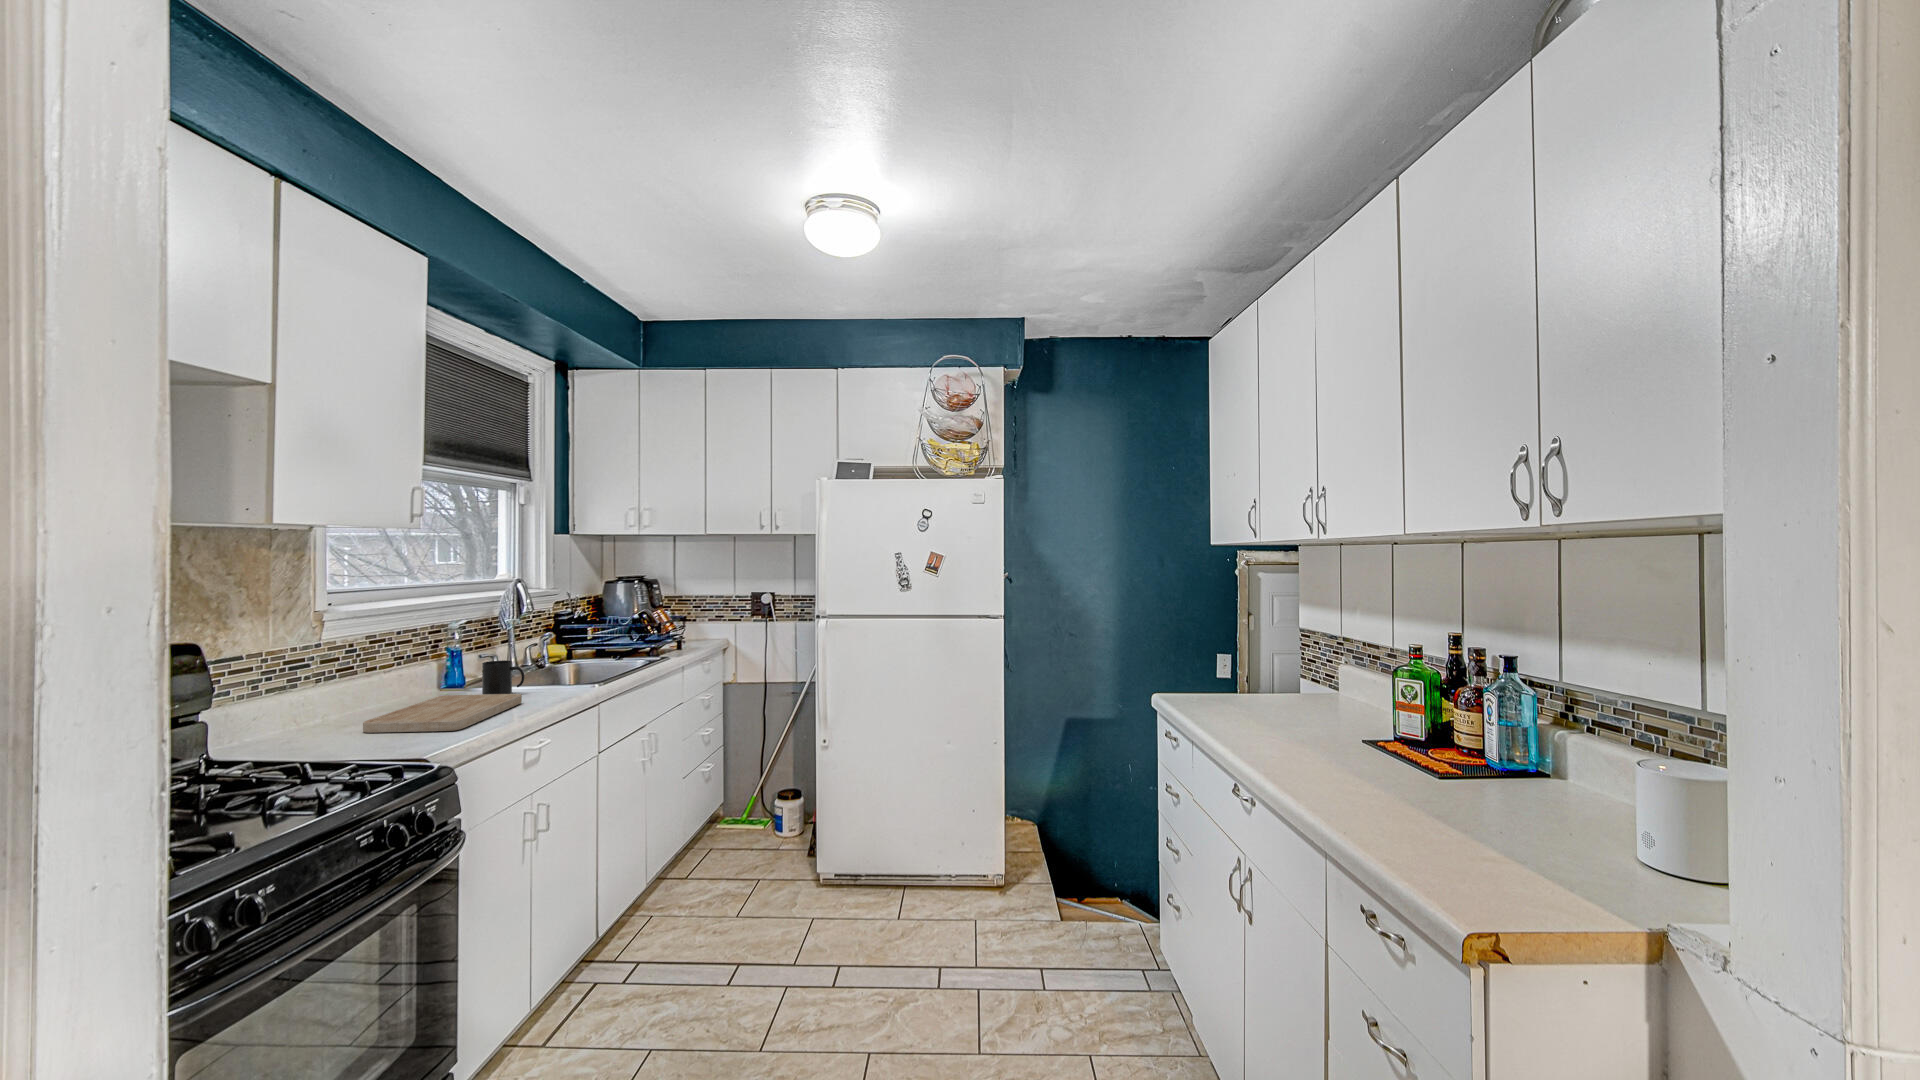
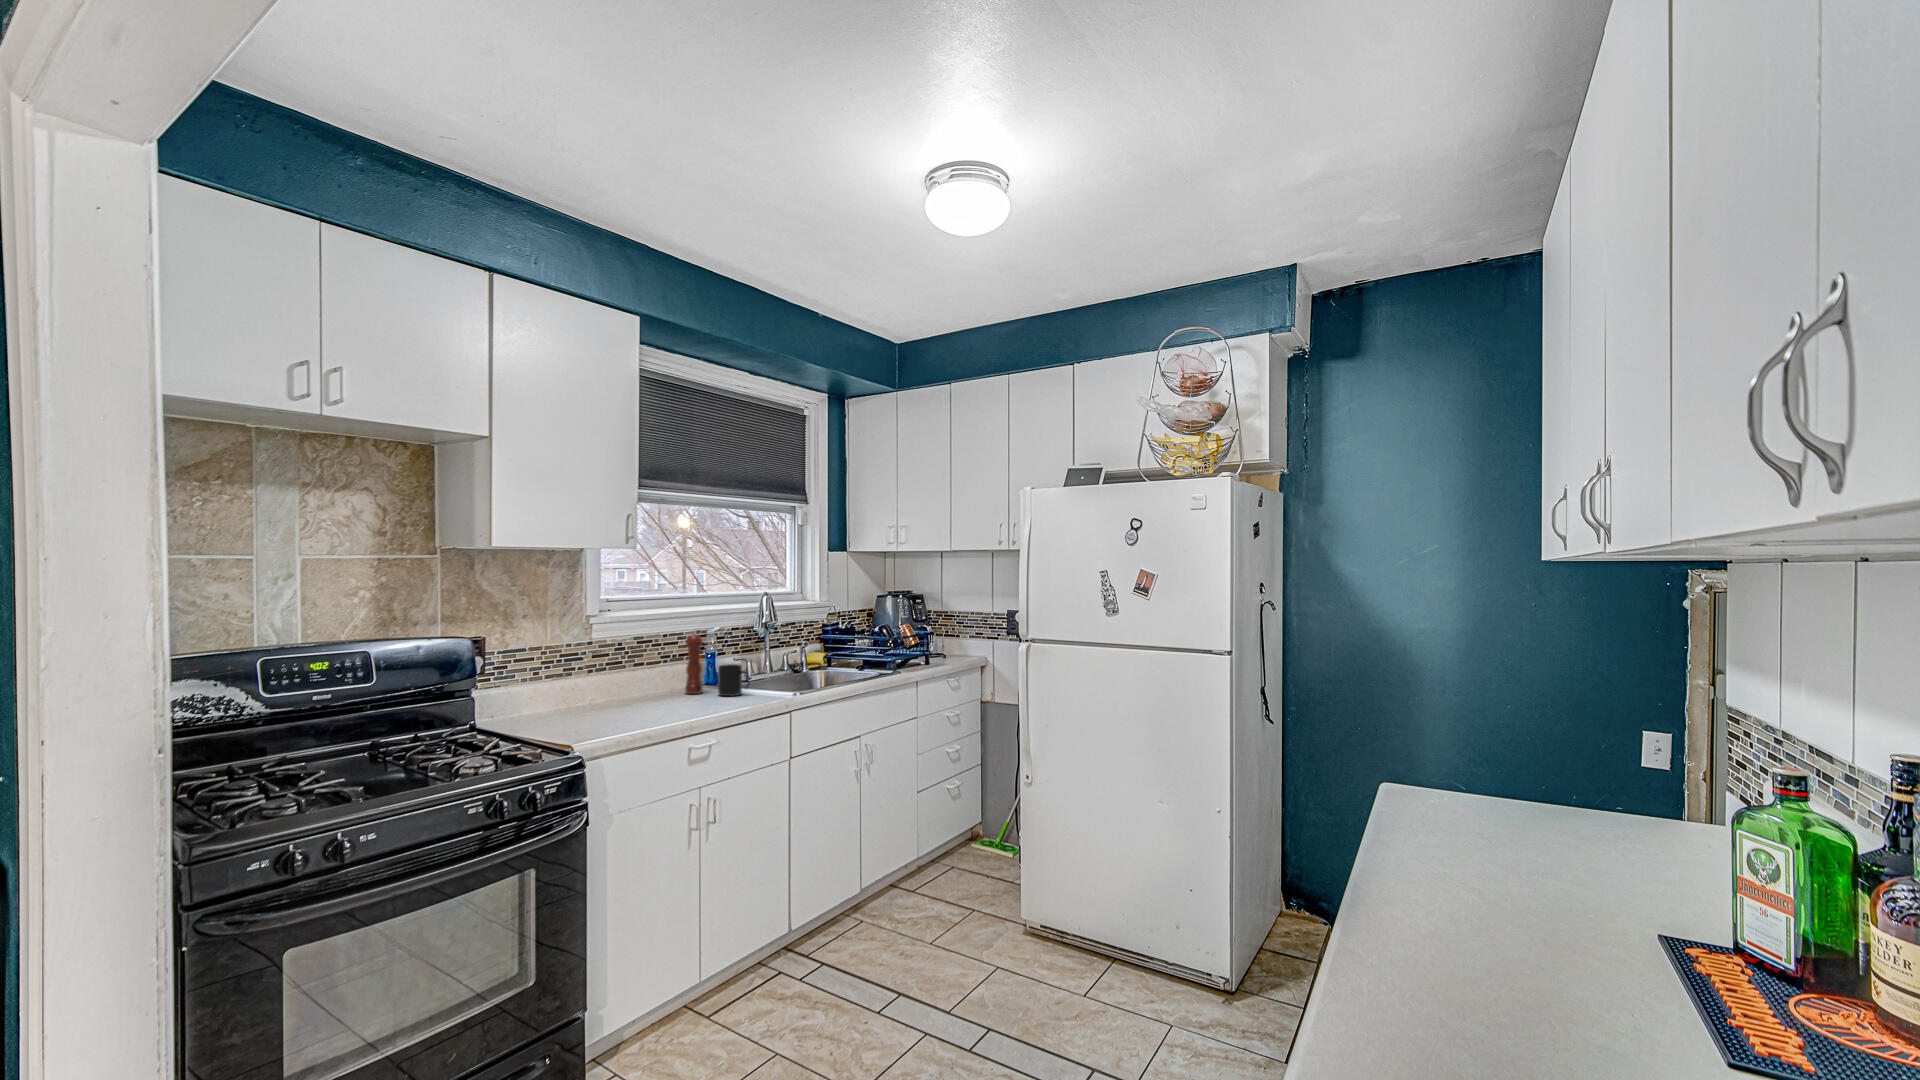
pepper mill: none [434,624,457,699] -> present [685,631,703,694]
cutting board: present [363,694,522,733] -> none [595,691,733,722]

